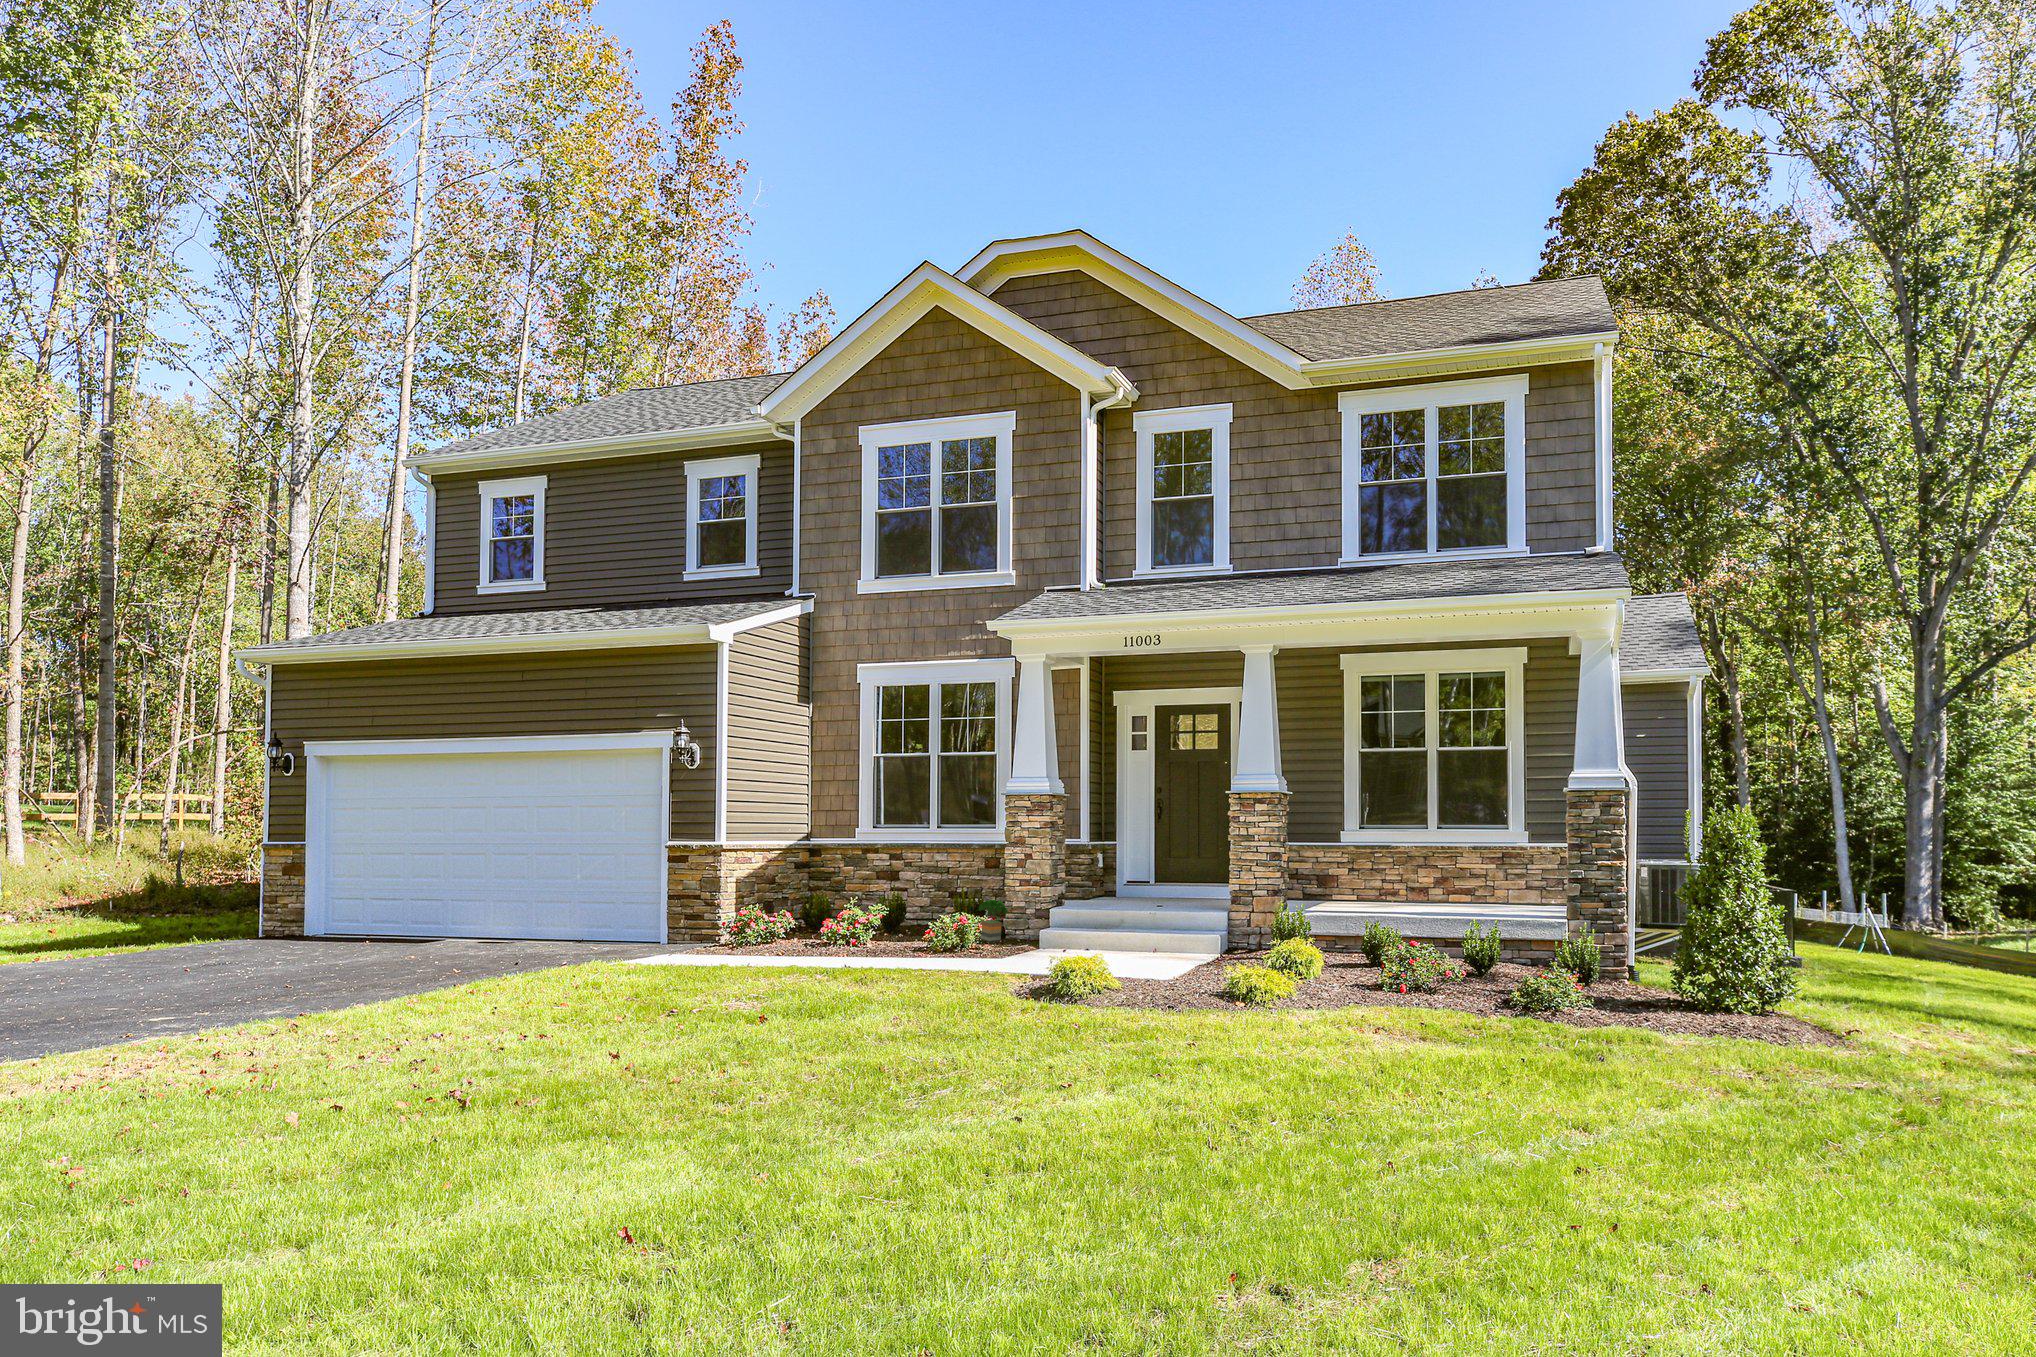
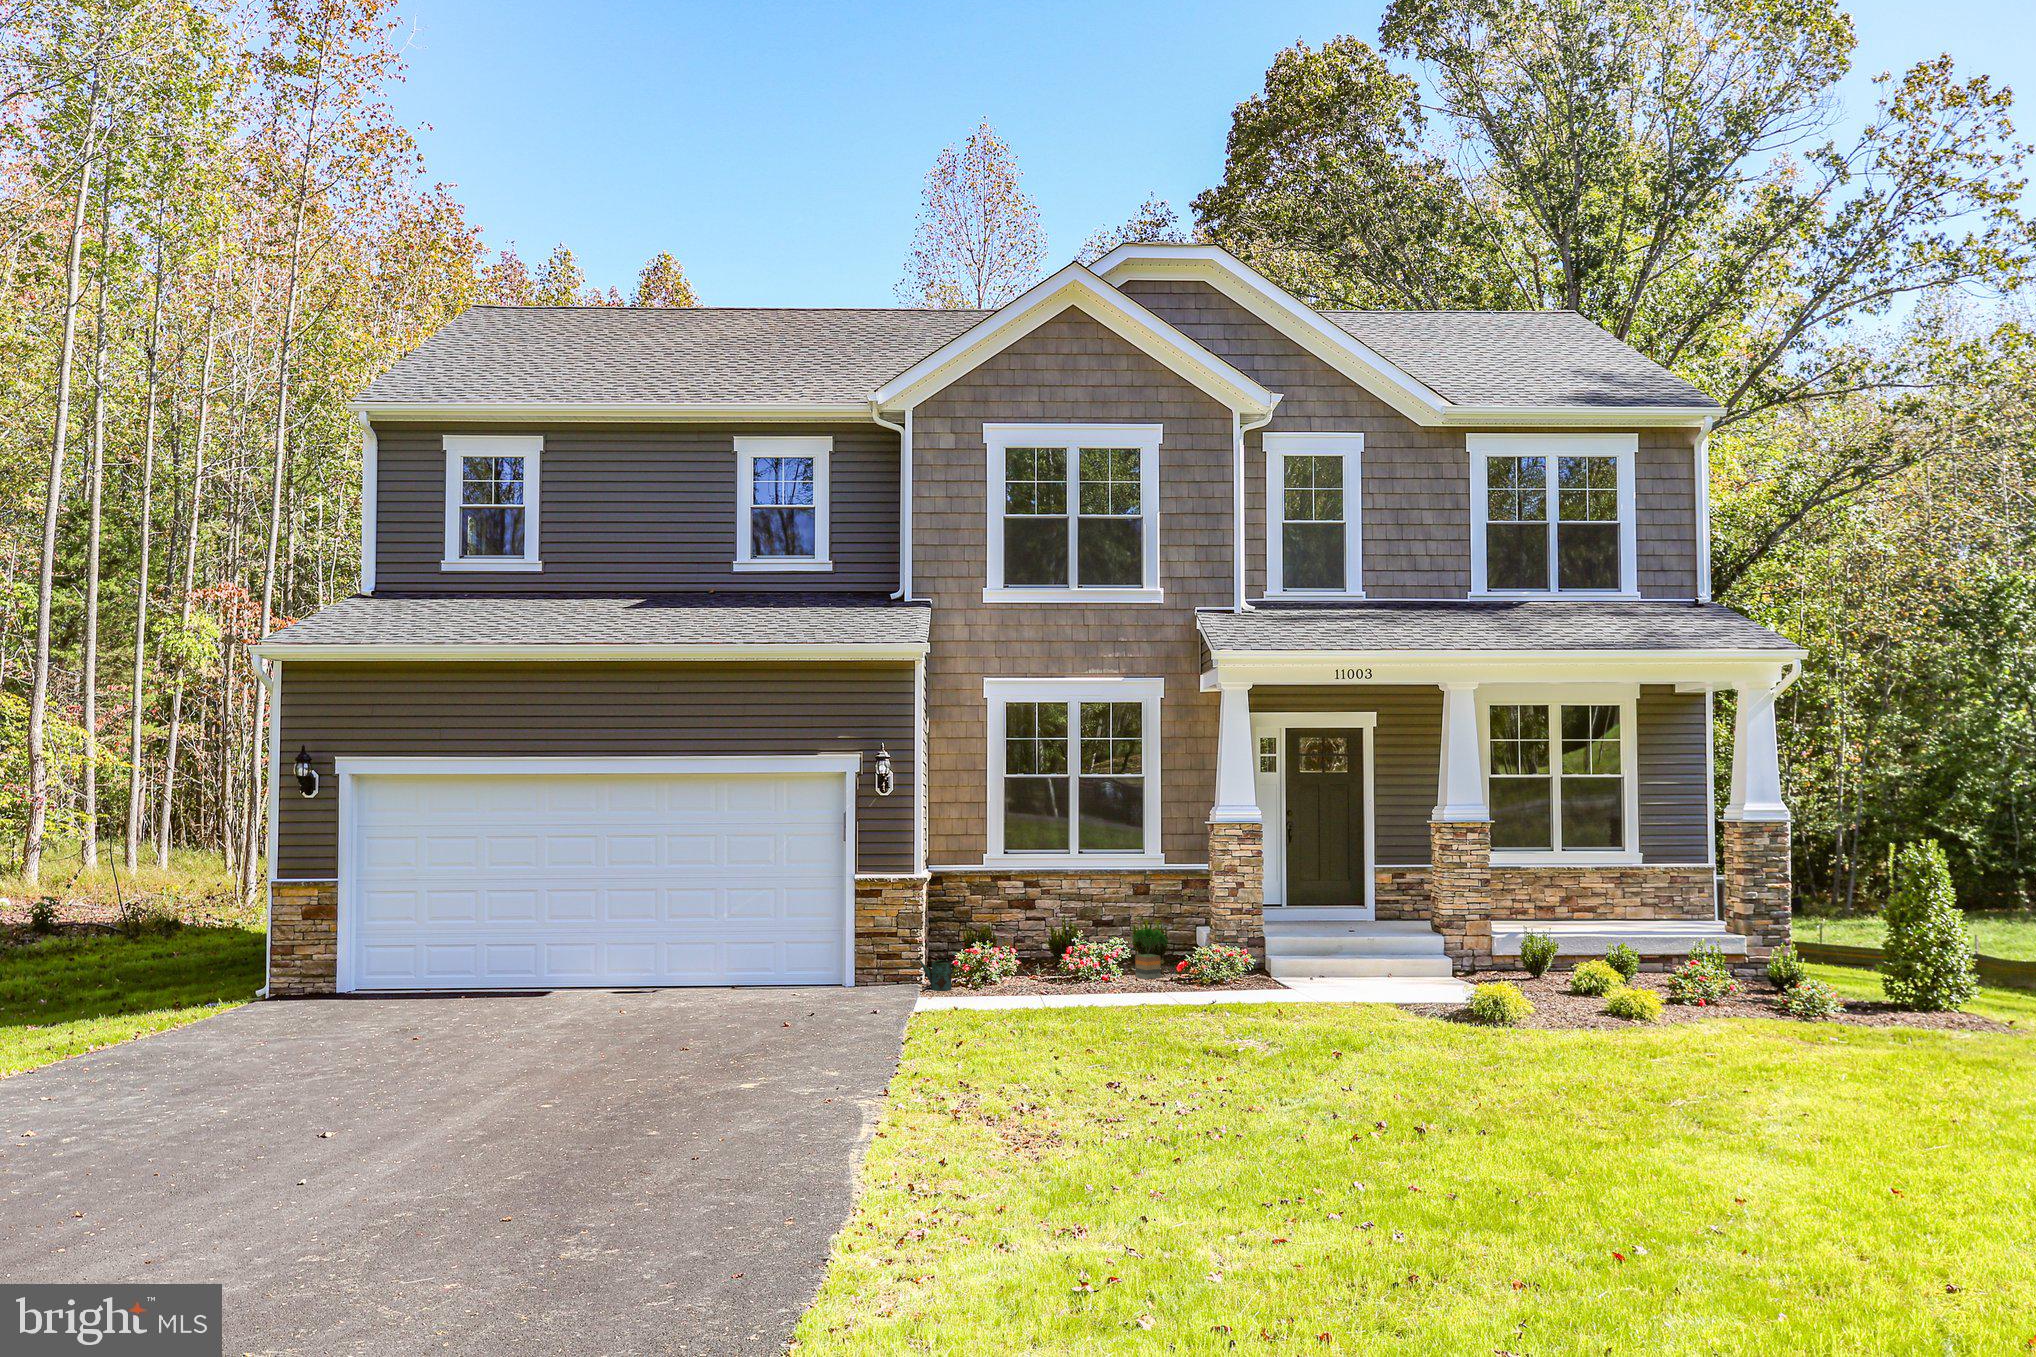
watering can: none [801,920,837,950] -> present [915,956,958,991]

